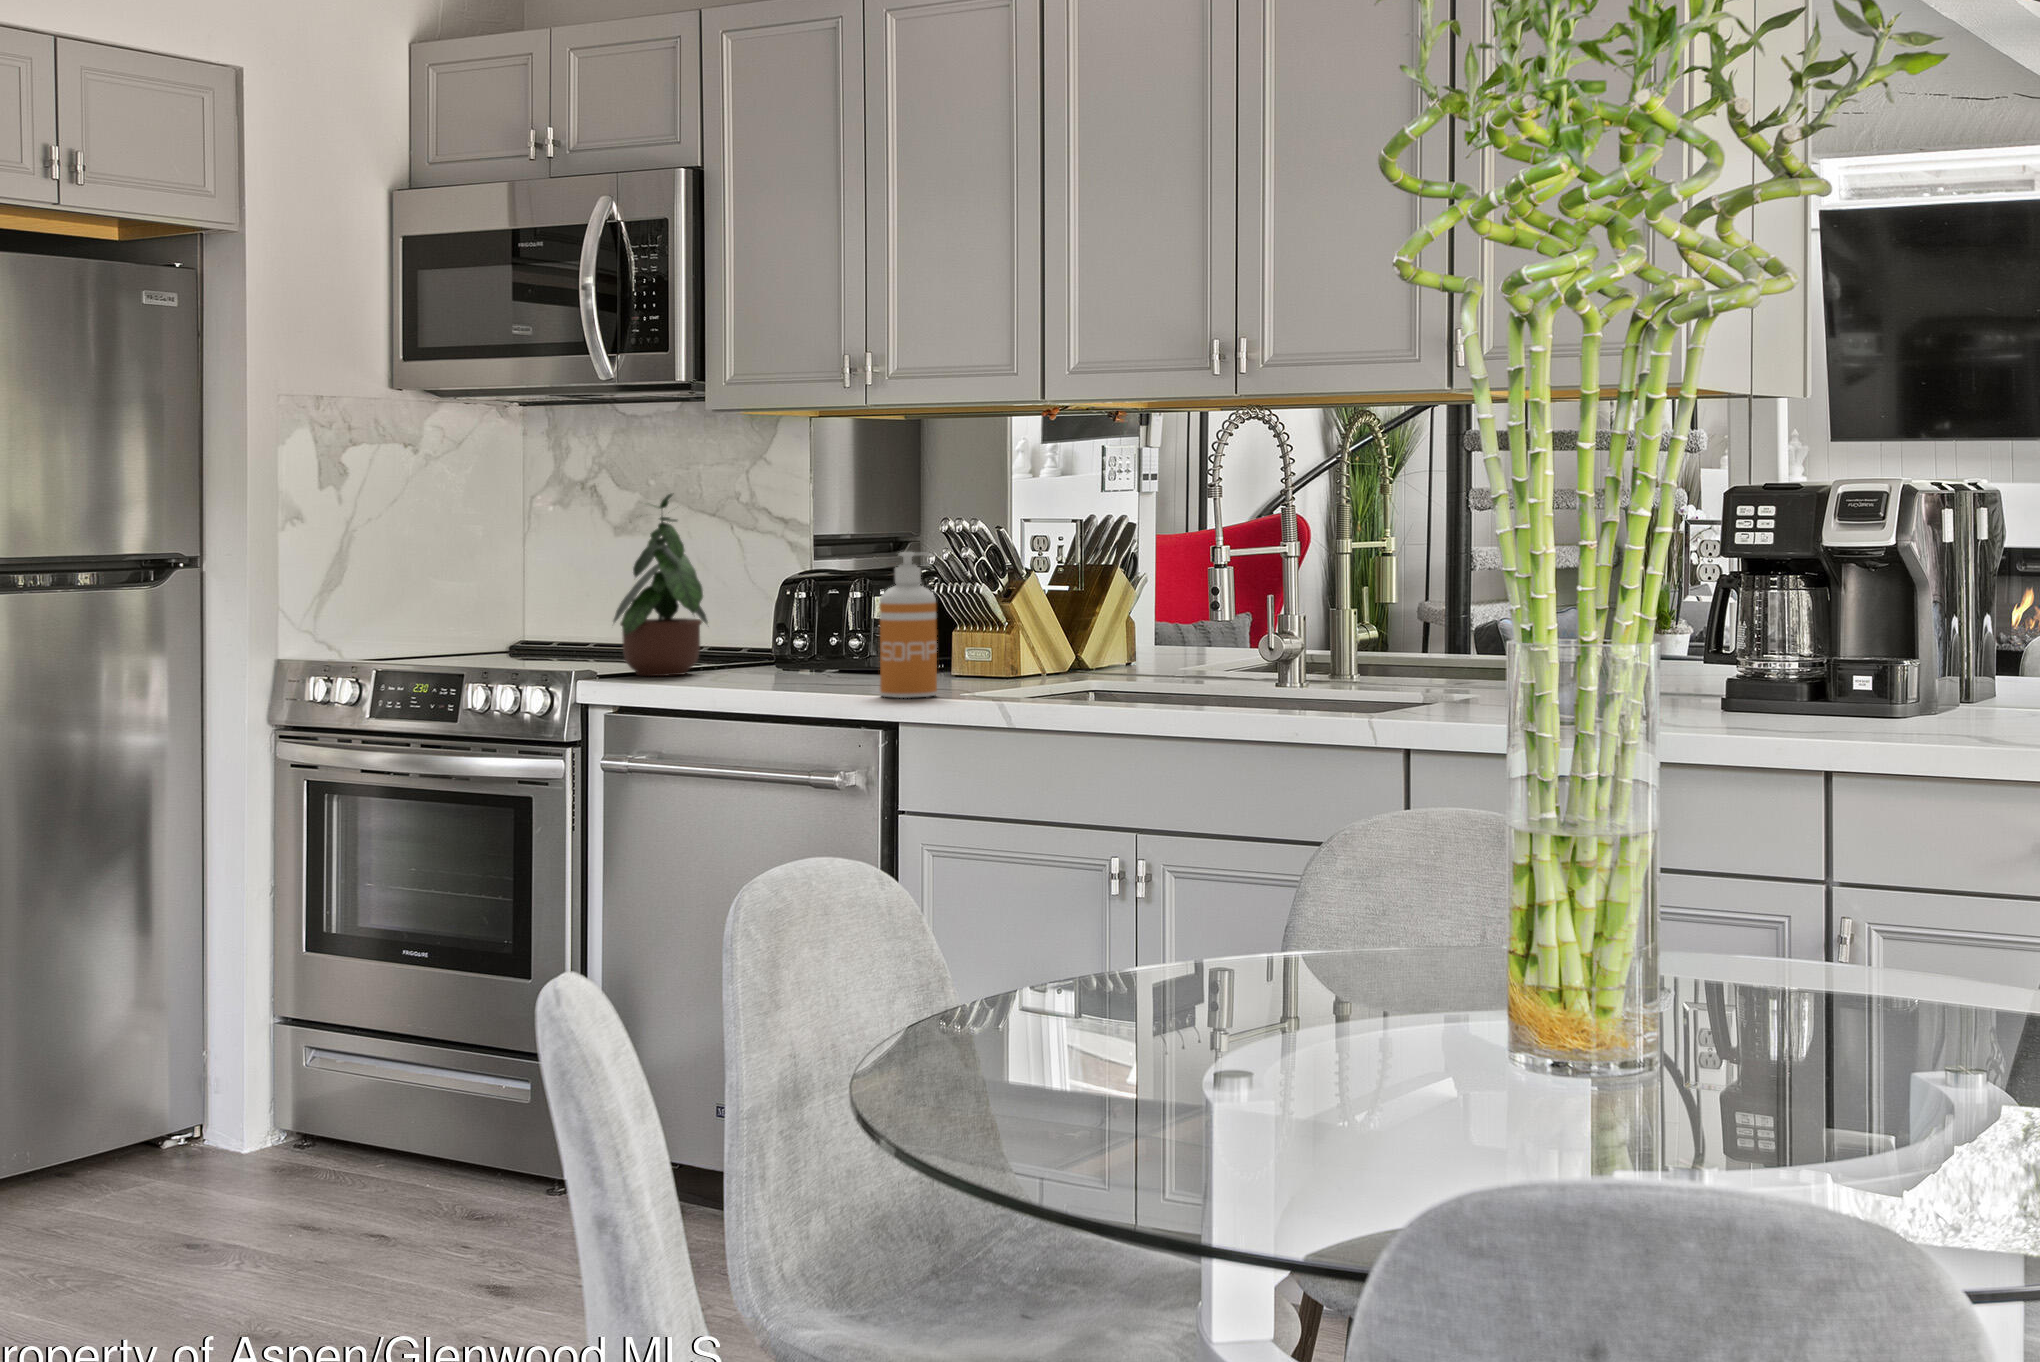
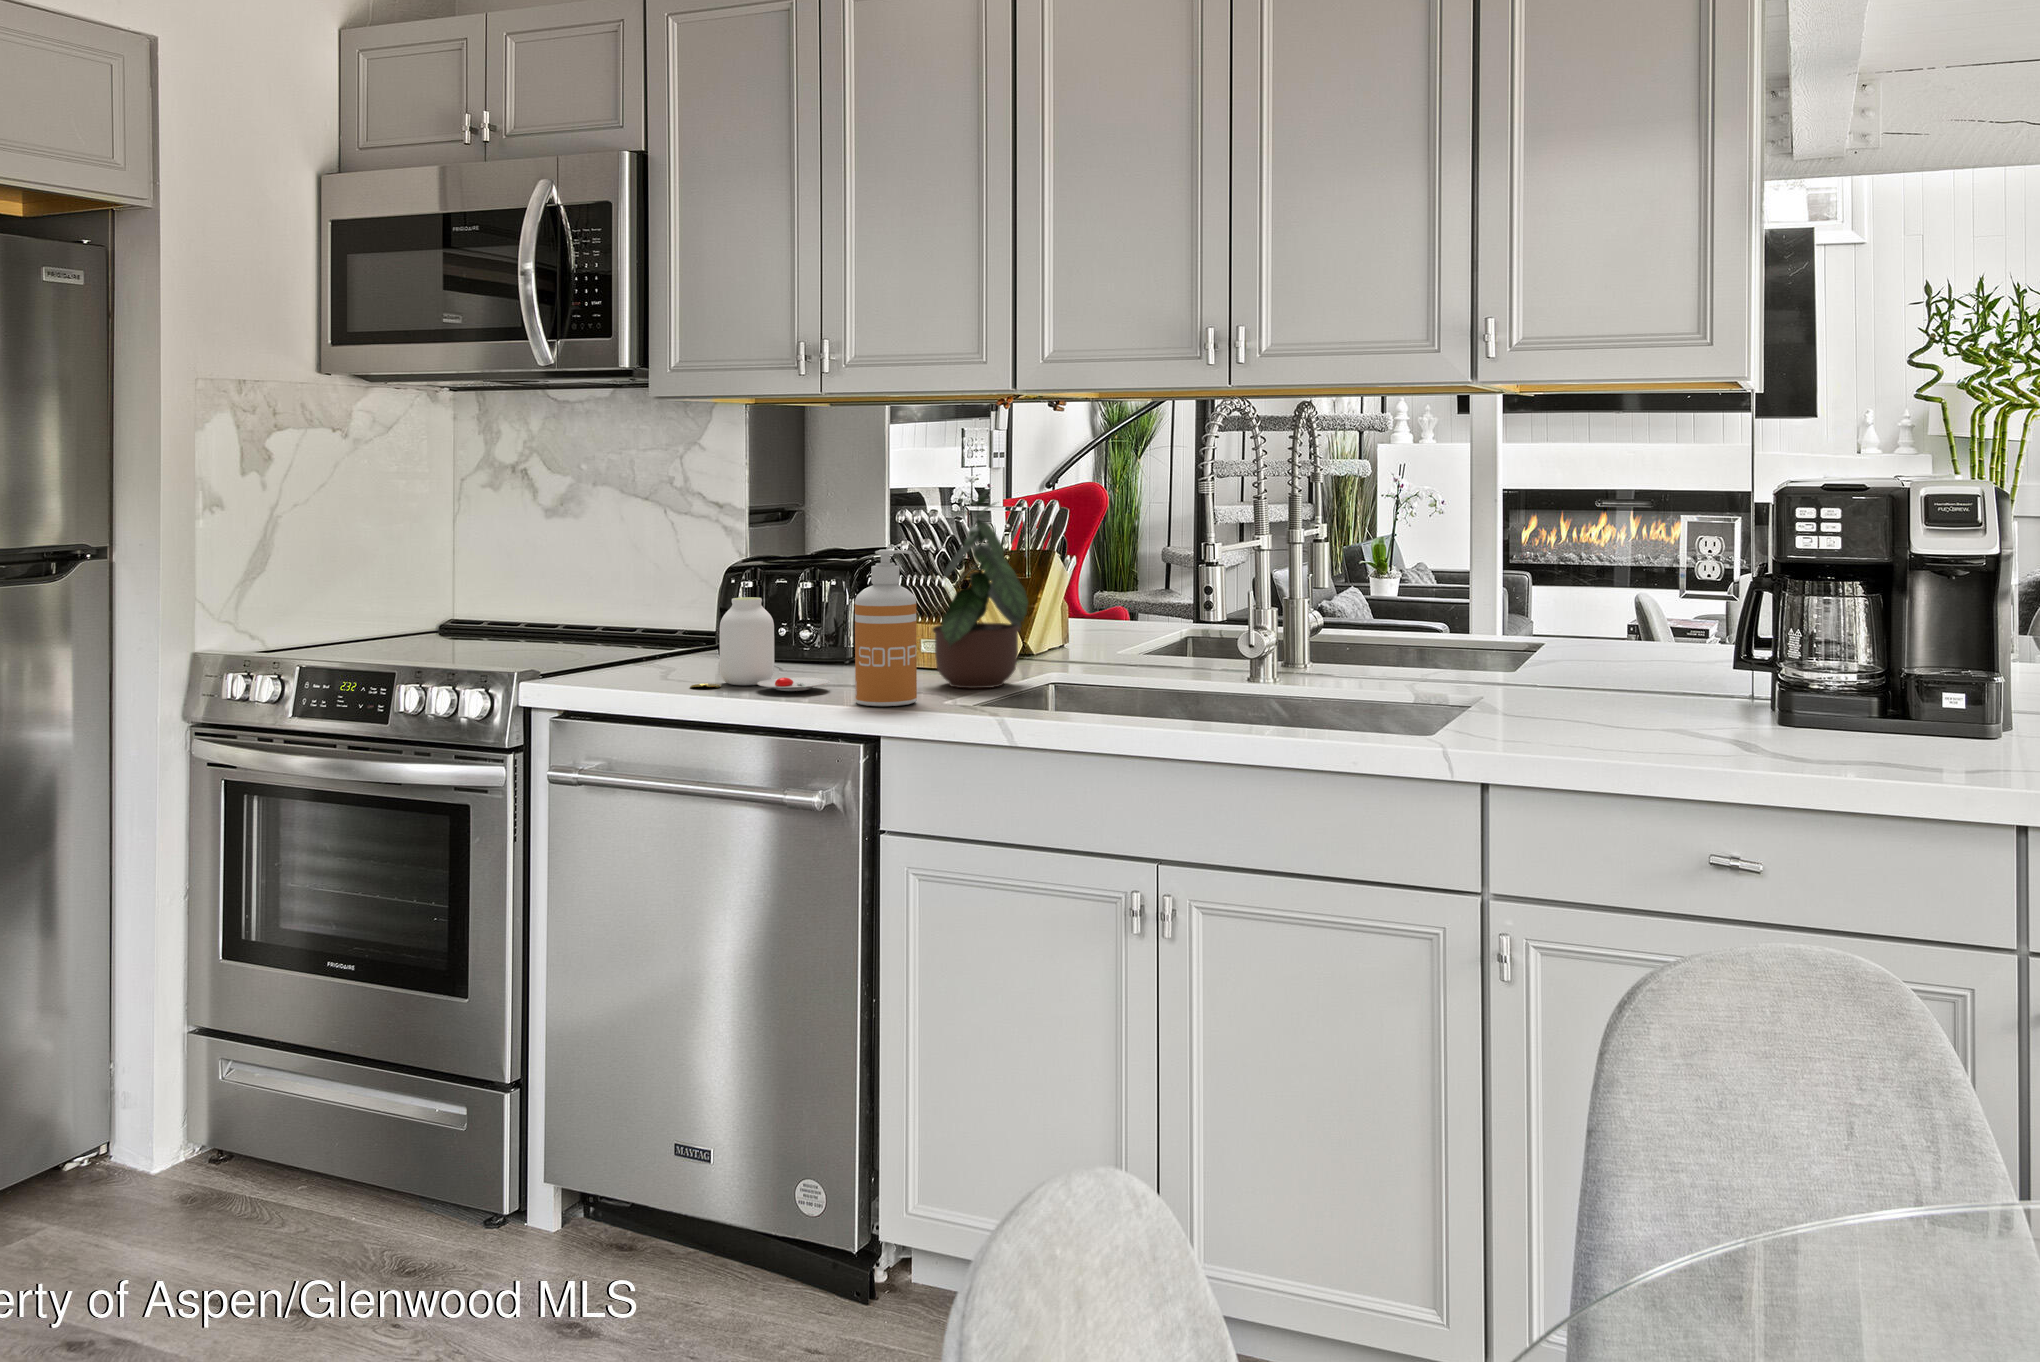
potted plant: present [613,494,708,676] -> present [933,489,1028,688]
jar: none [733,602,863,688] -> present [690,597,829,691]

